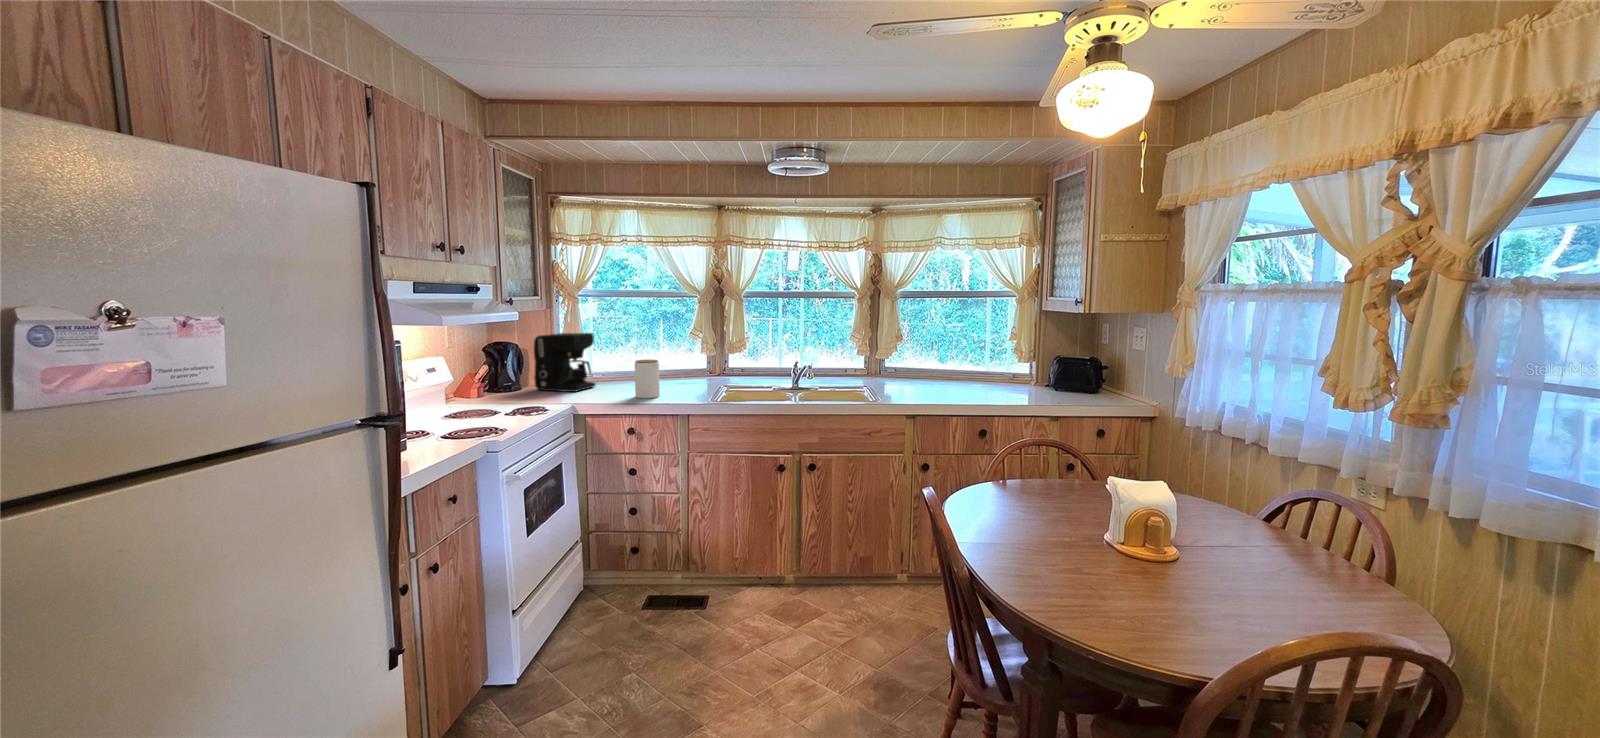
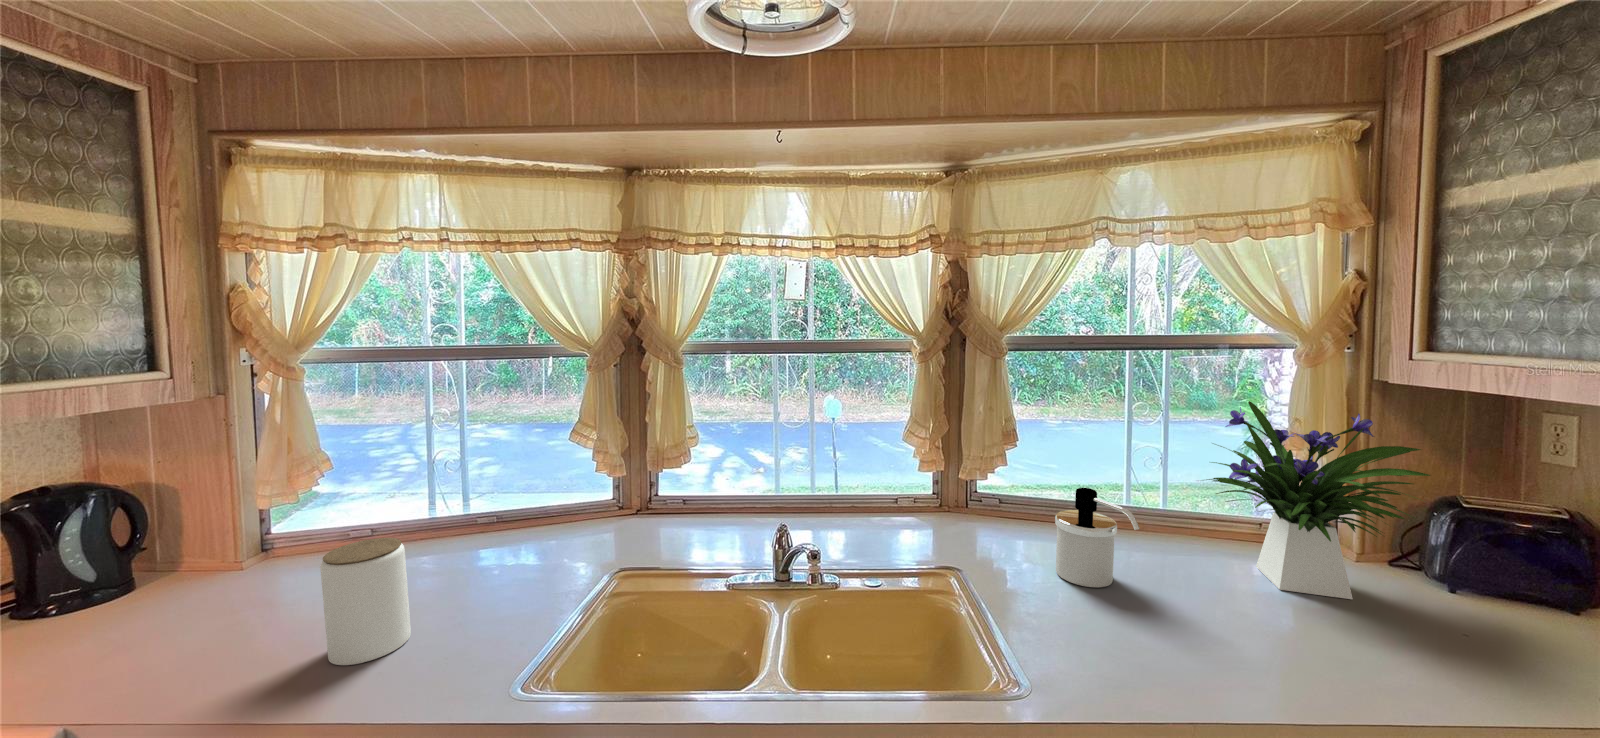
flower arrangement: none [967,317,1041,393] -> present [1207,401,1430,599]
coffee maker: present [534,333,595,392] -> none [148,447,332,607]
soap dispenser: none [907,353,932,391] -> present [1055,488,1140,587]

